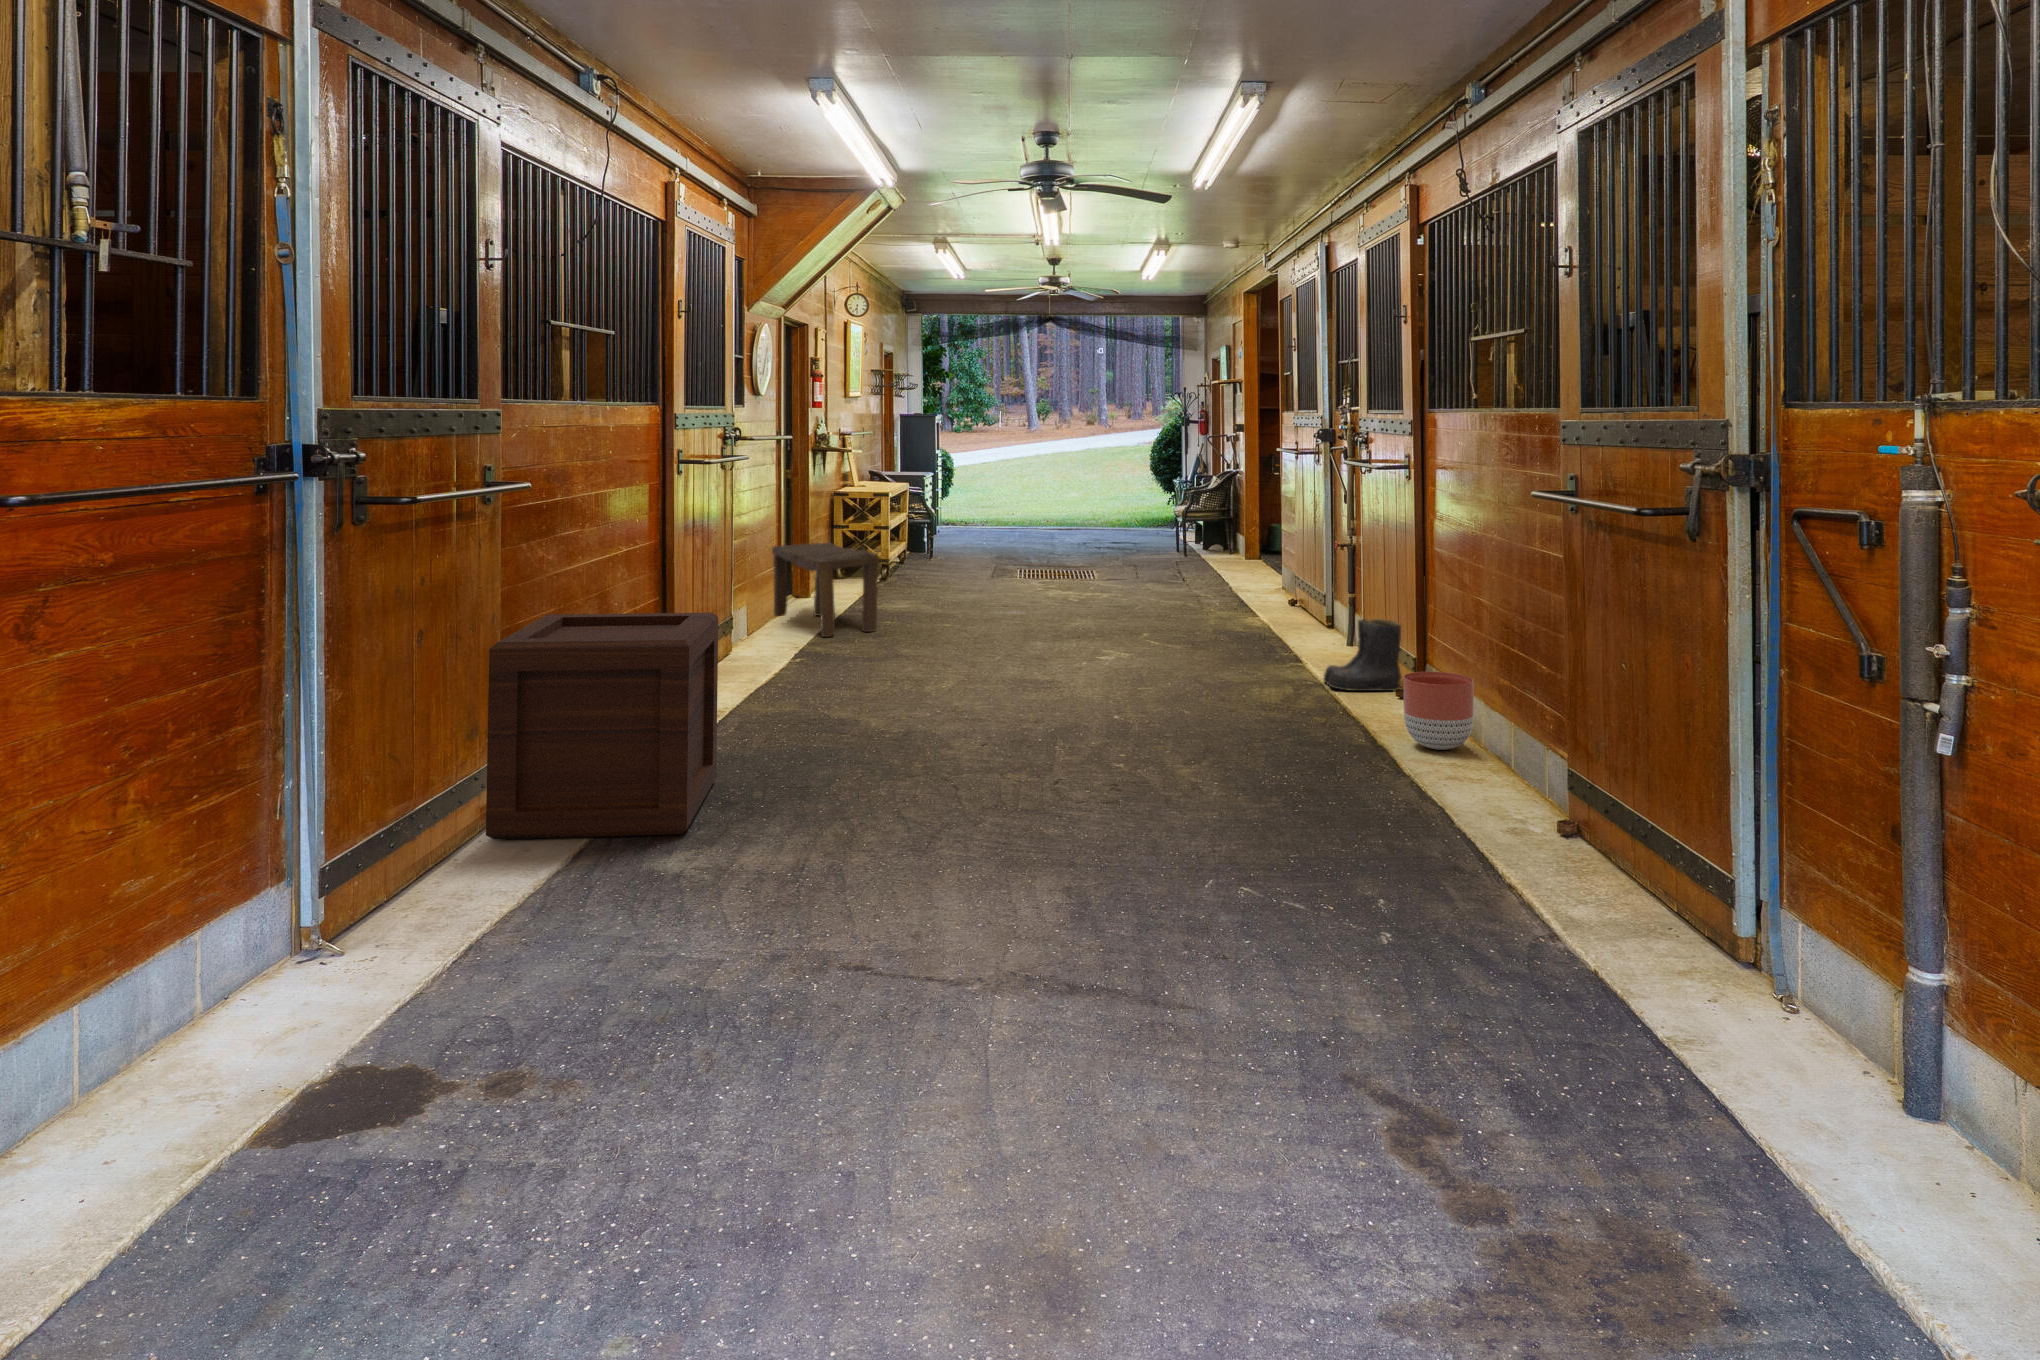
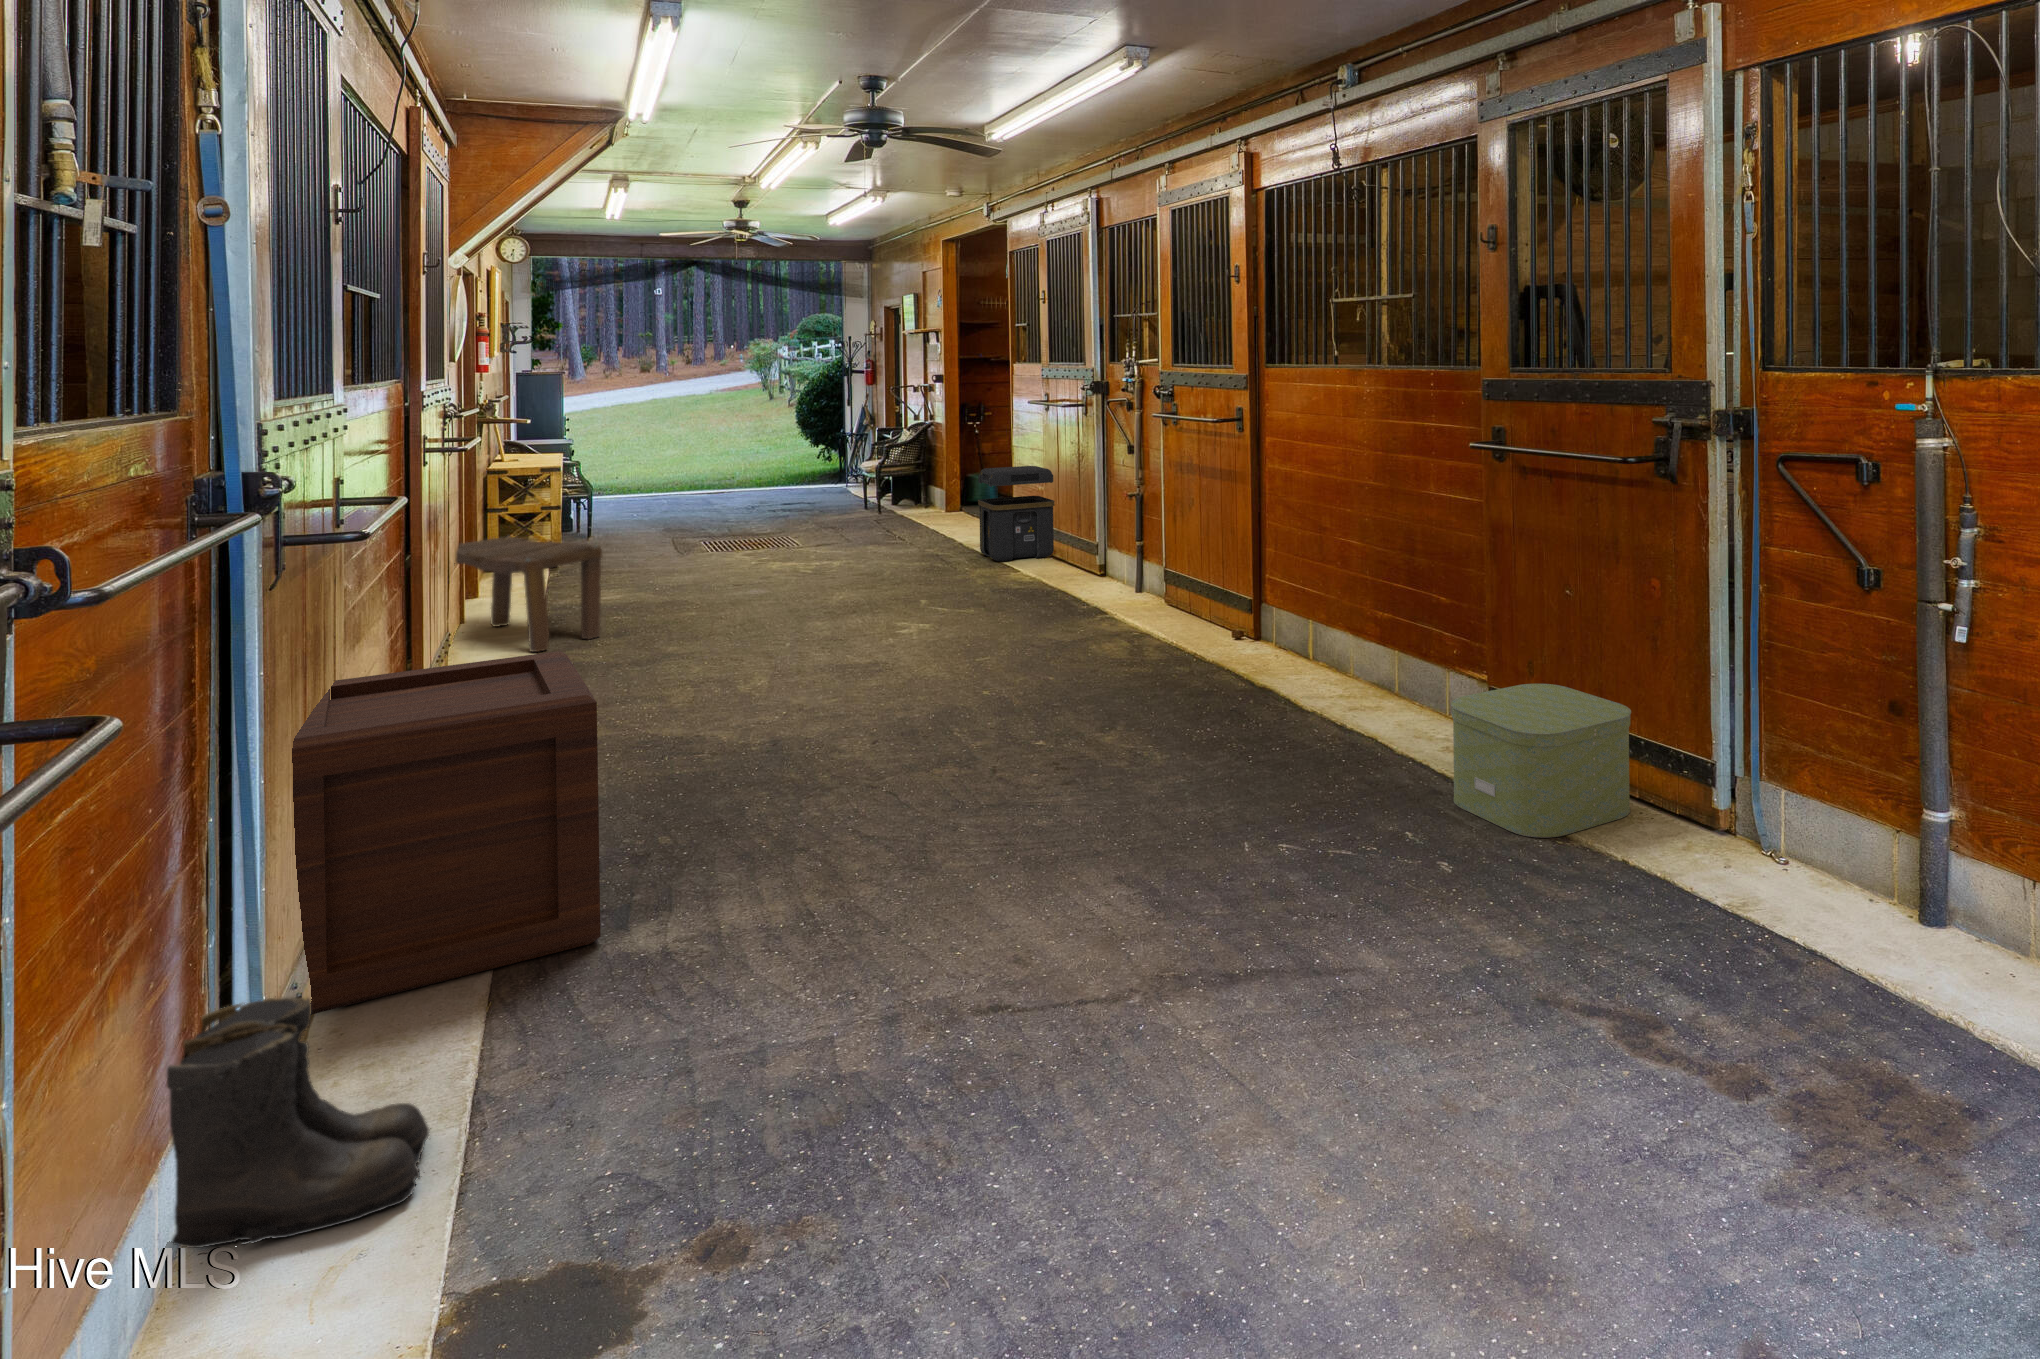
toolbox: none [1232,513,1303,606] -> present [978,466,1055,561]
boots: present [1324,619,1401,691] -> present [167,998,429,1248]
planter: present [1403,672,1474,750] -> none [1281,611,1344,683]
storage box: none [1457,764,1662,930] -> present [1451,684,1631,838]

